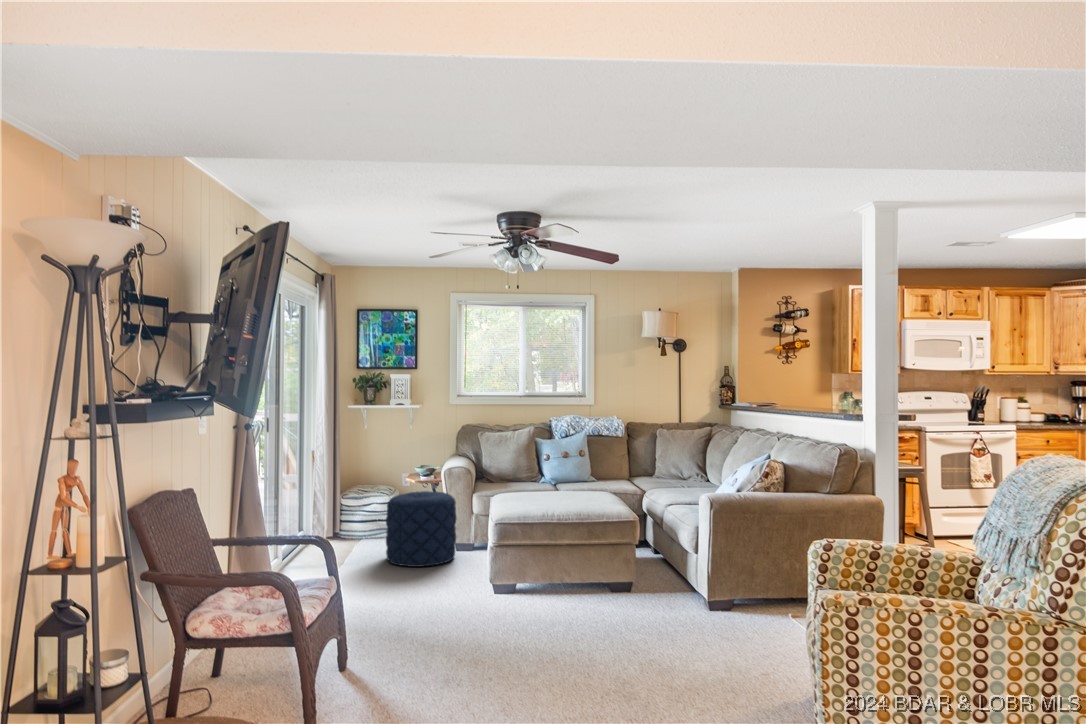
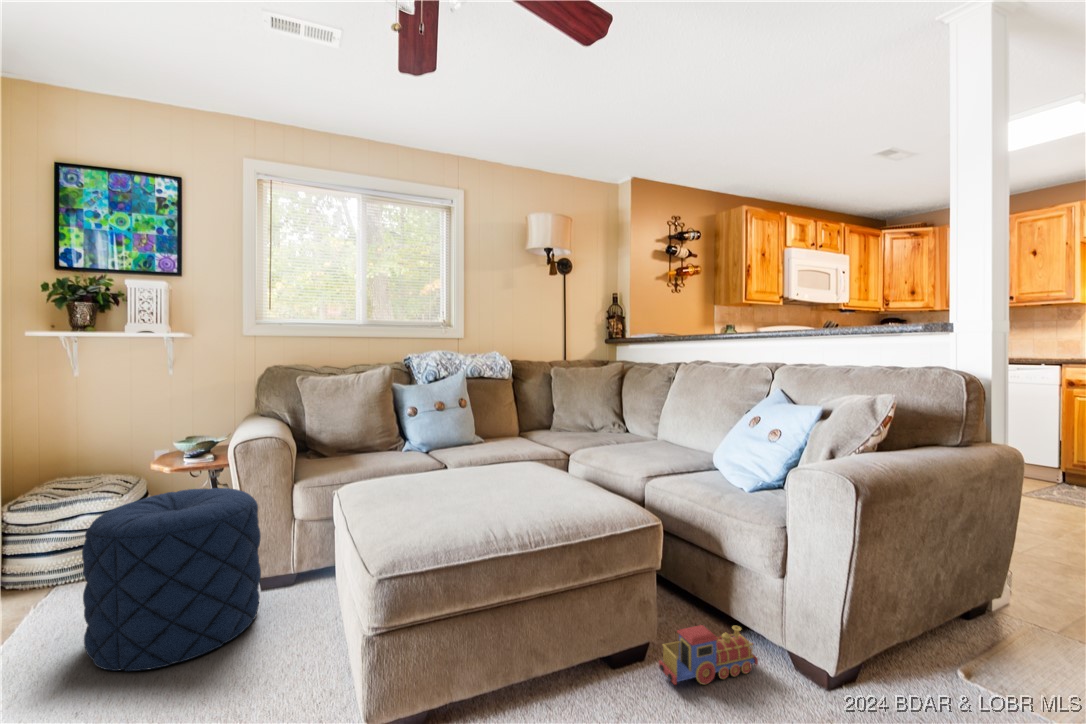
toy train: none [631,574,683,601] -> present [659,625,758,685]

